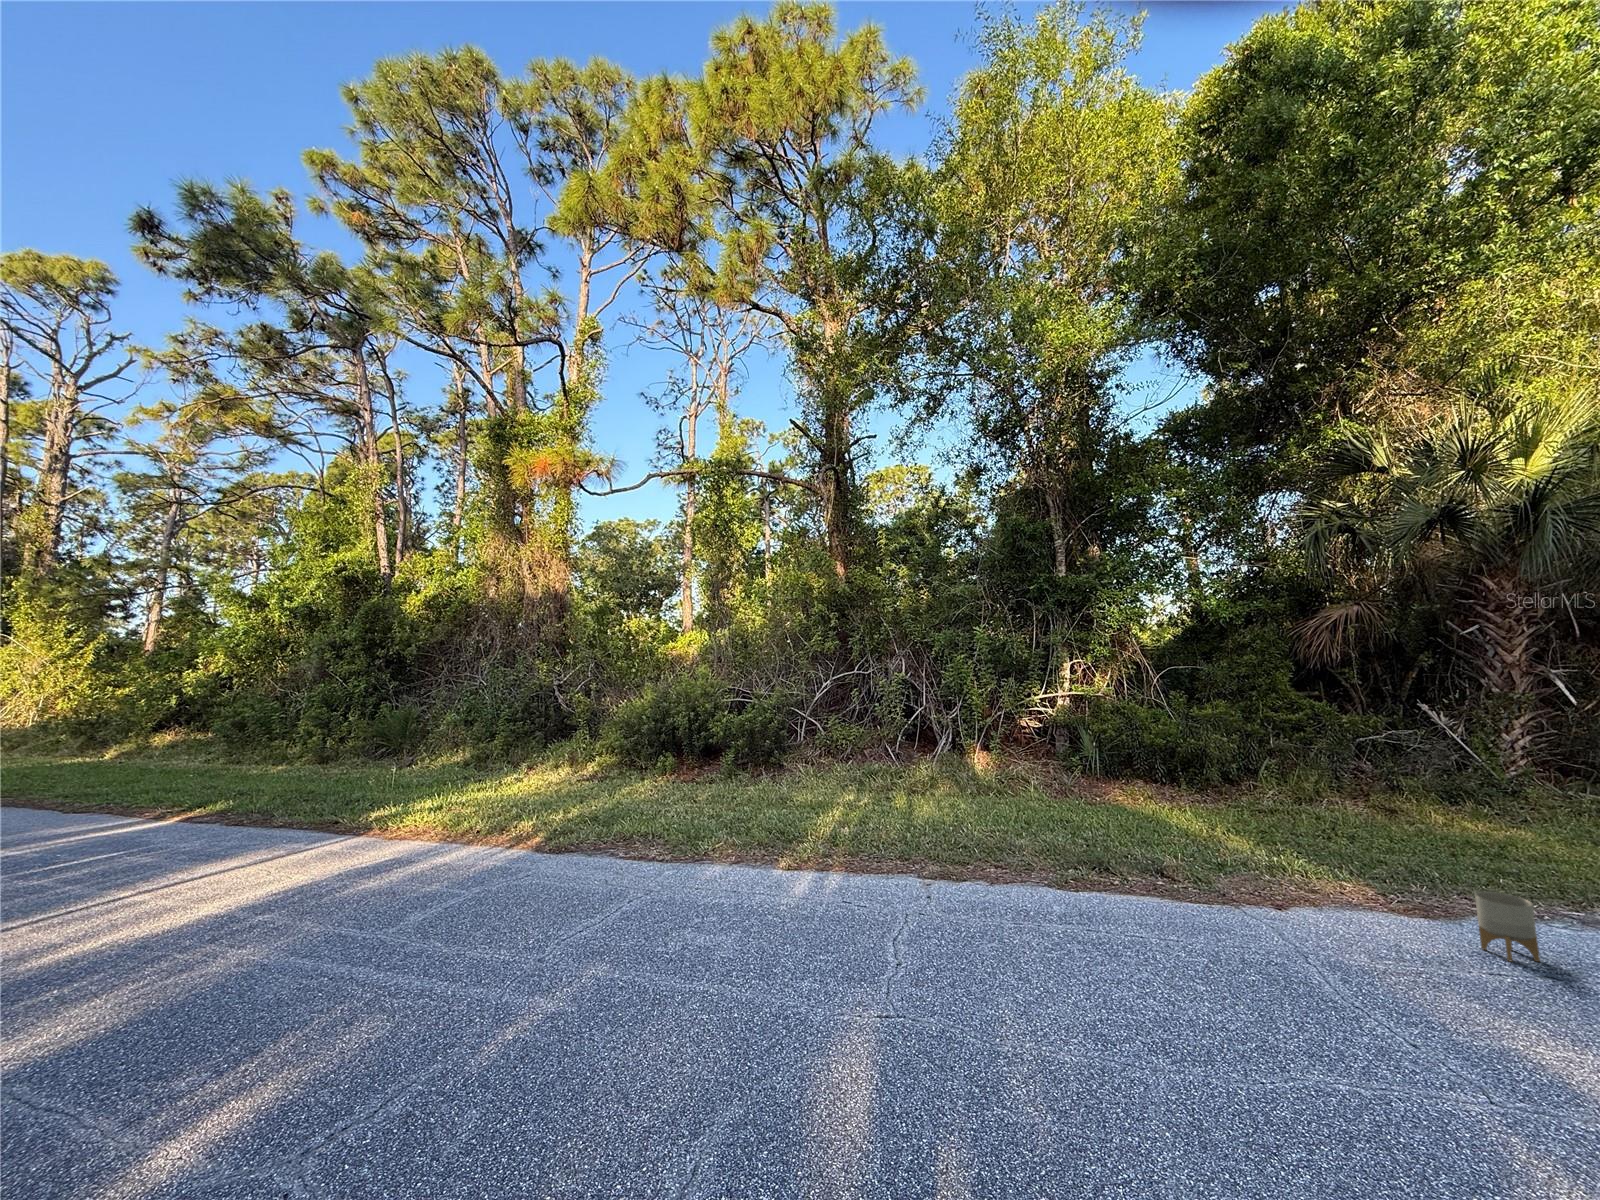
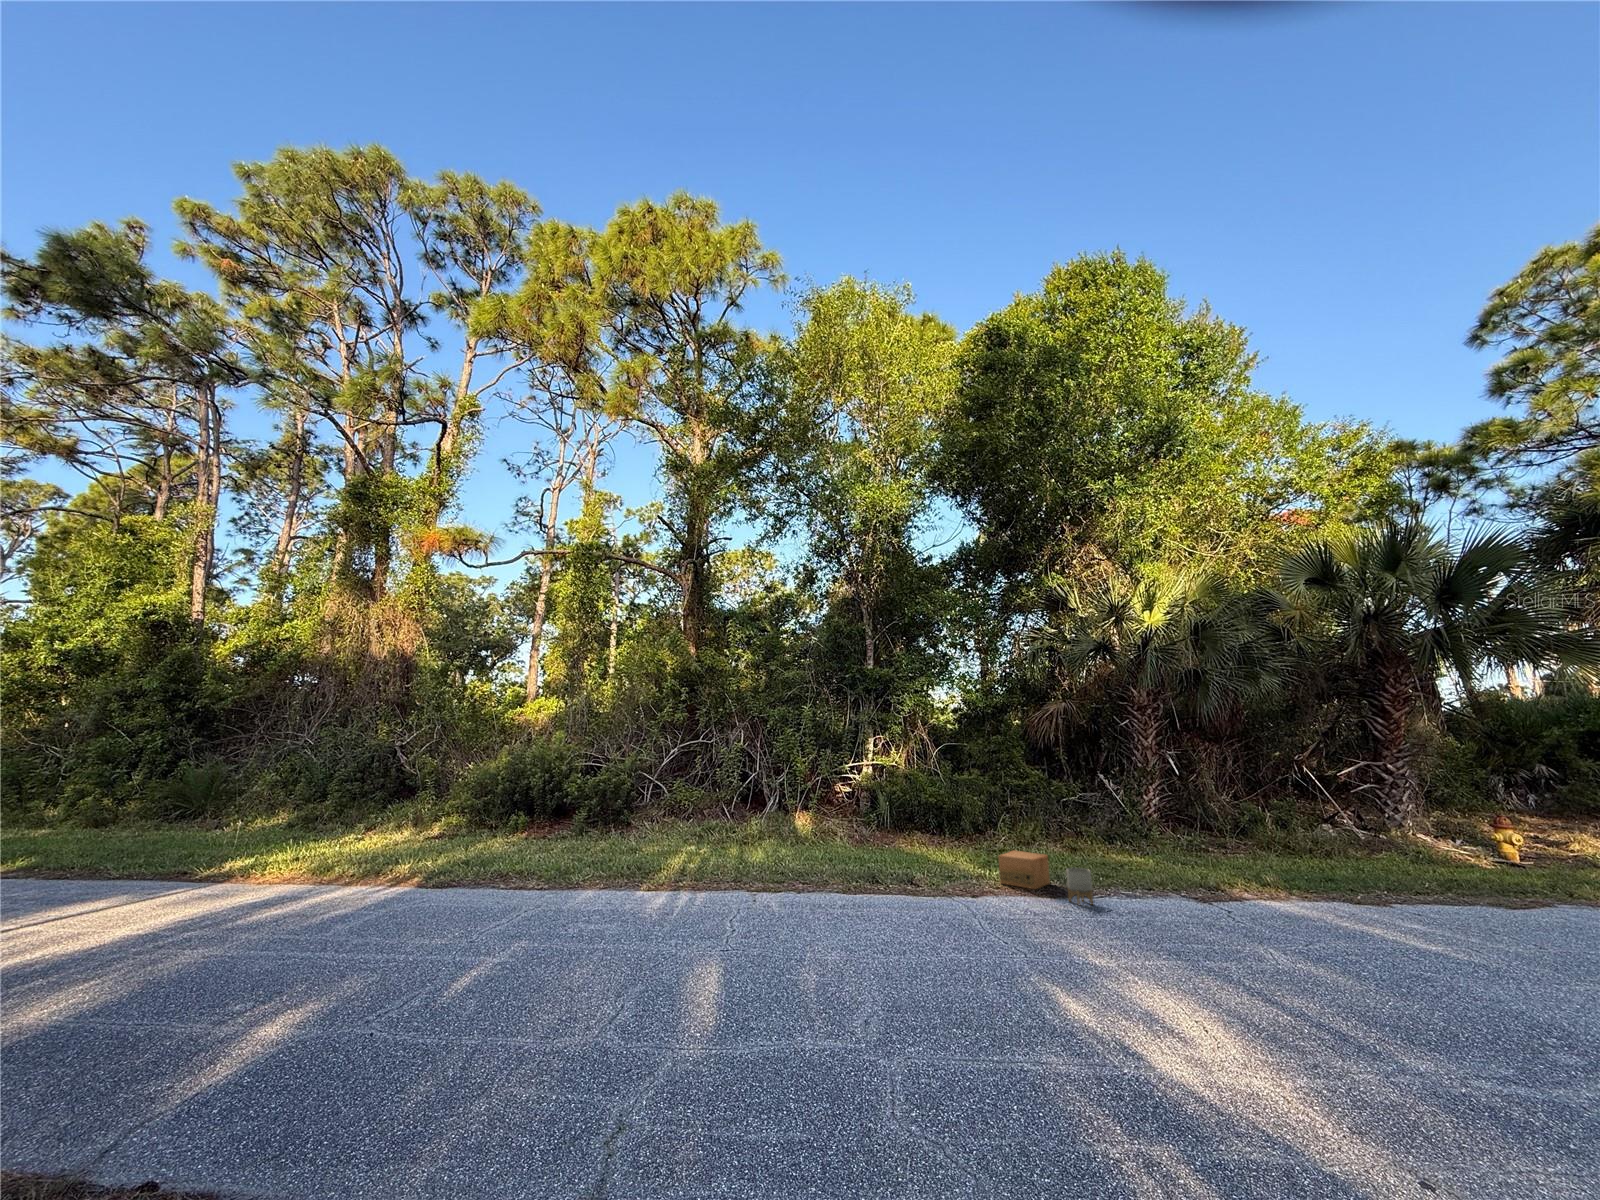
cardboard box: none [1314,839,1410,910] -> present [998,850,1050,889]

